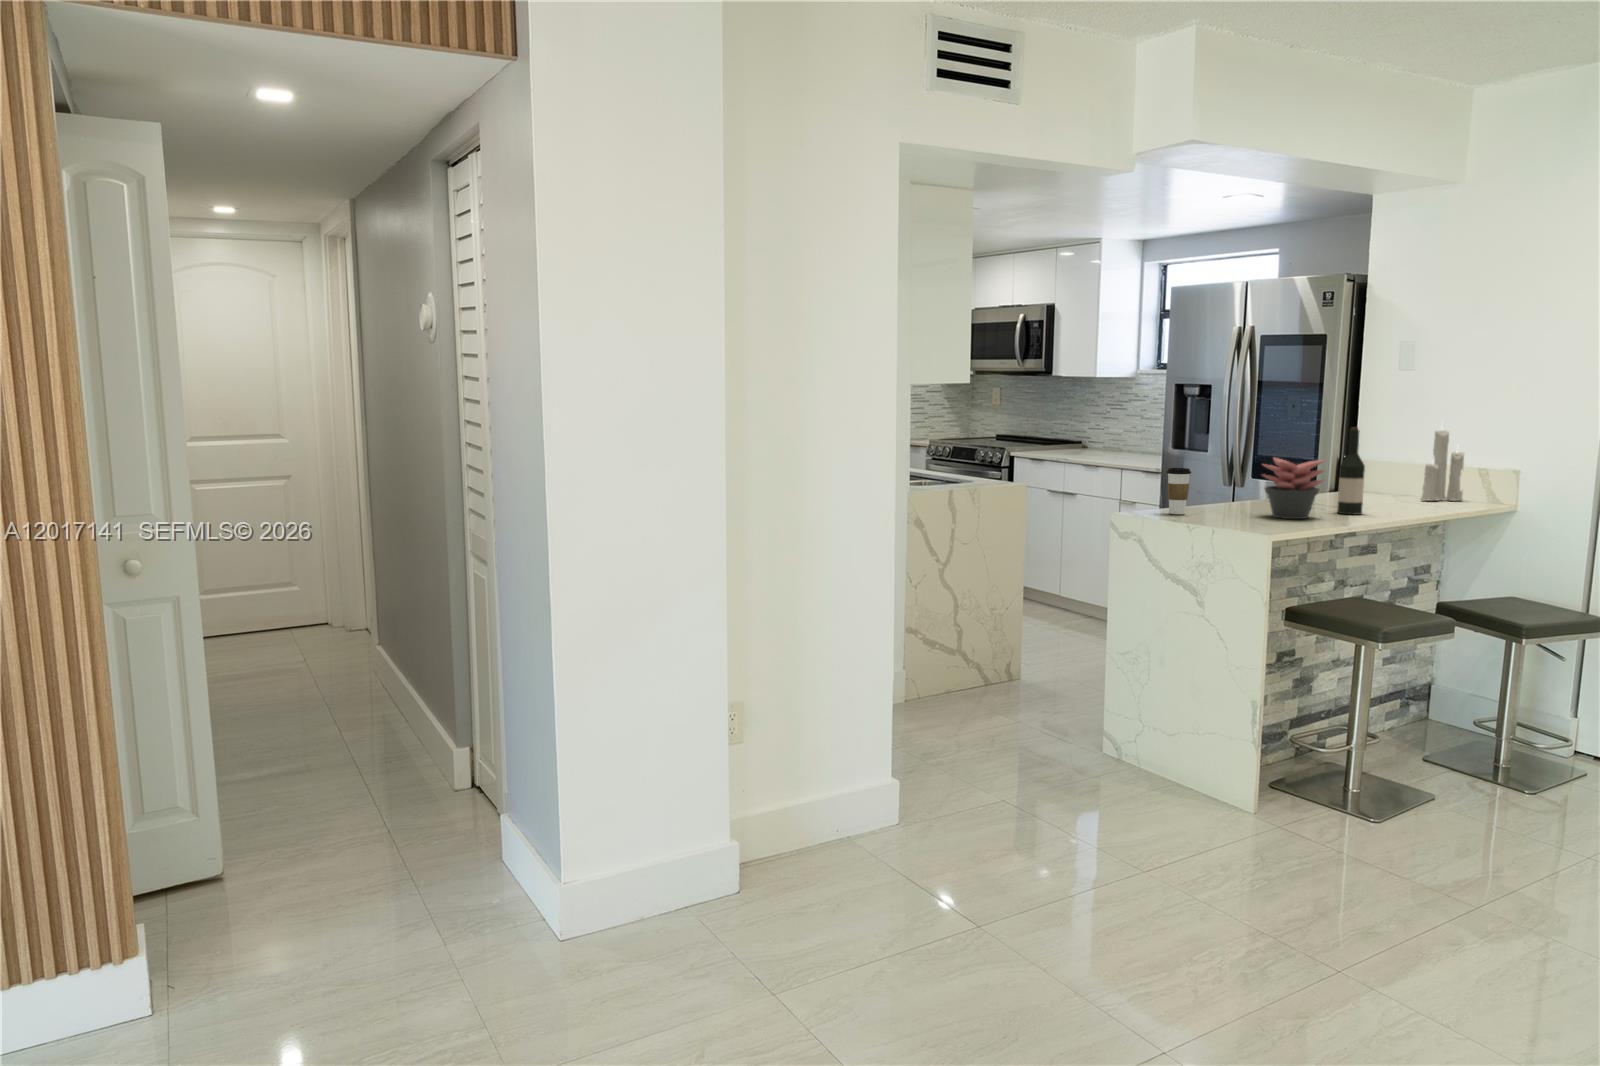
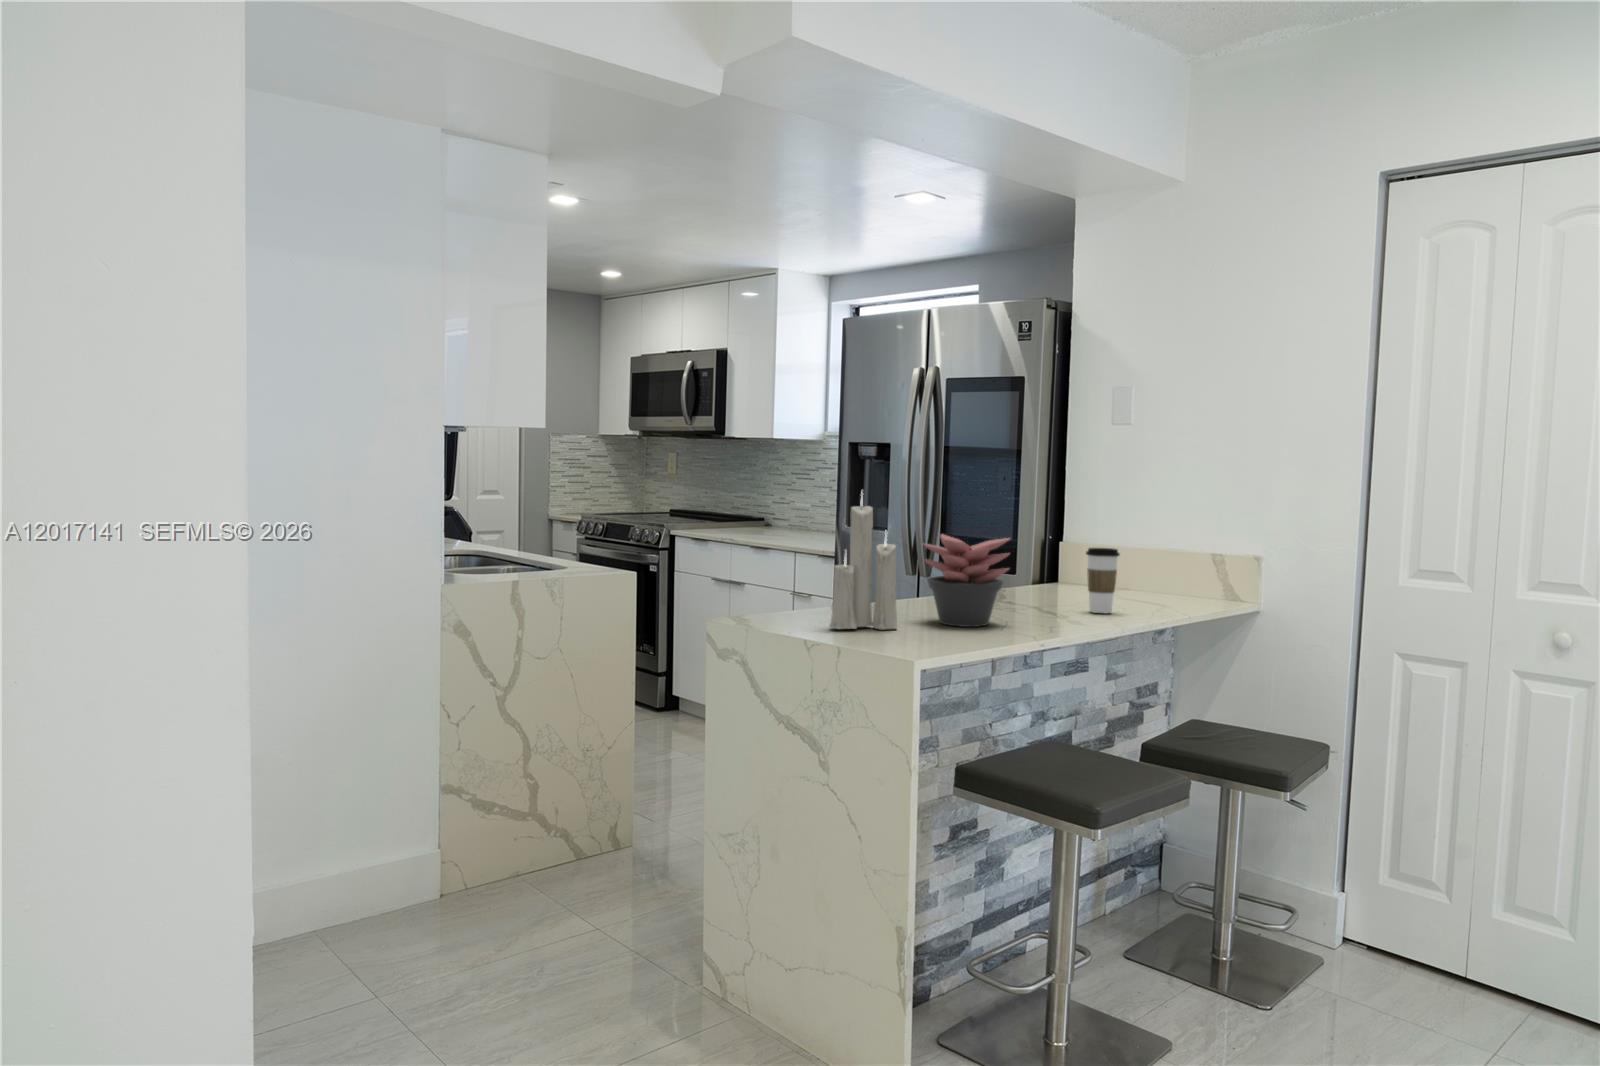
wine bottle: present [1337,427,1365,515] -> none [1031,493,1066,619]
candle: present [1421,429,1464,501] -> present [829,495,897,630]
coffee cup: present [1167,468,1191,514] -> present [1086,548,1120,613]

